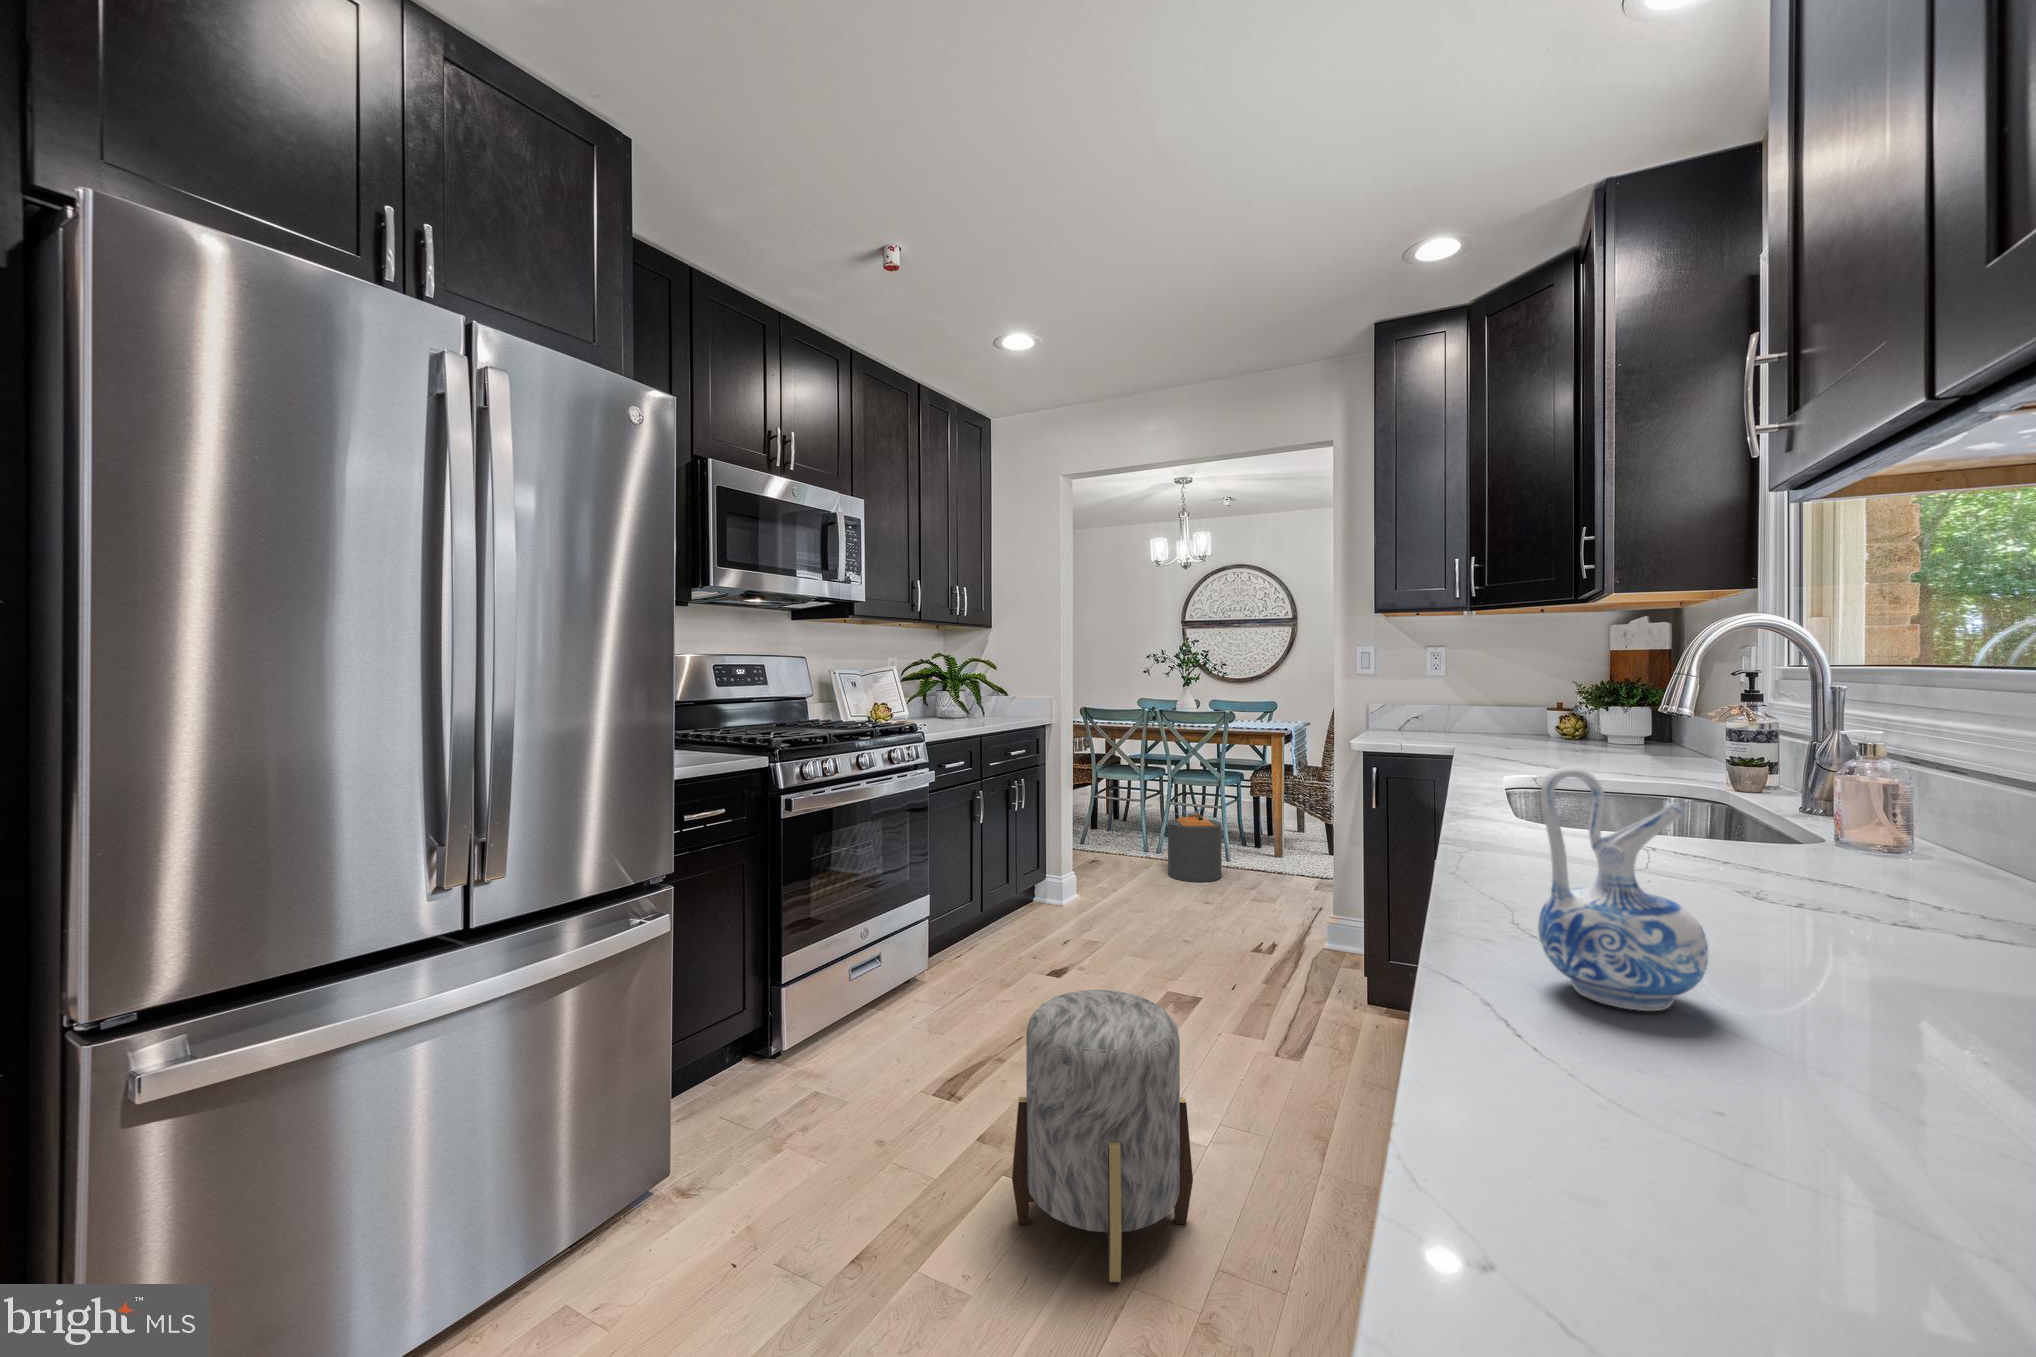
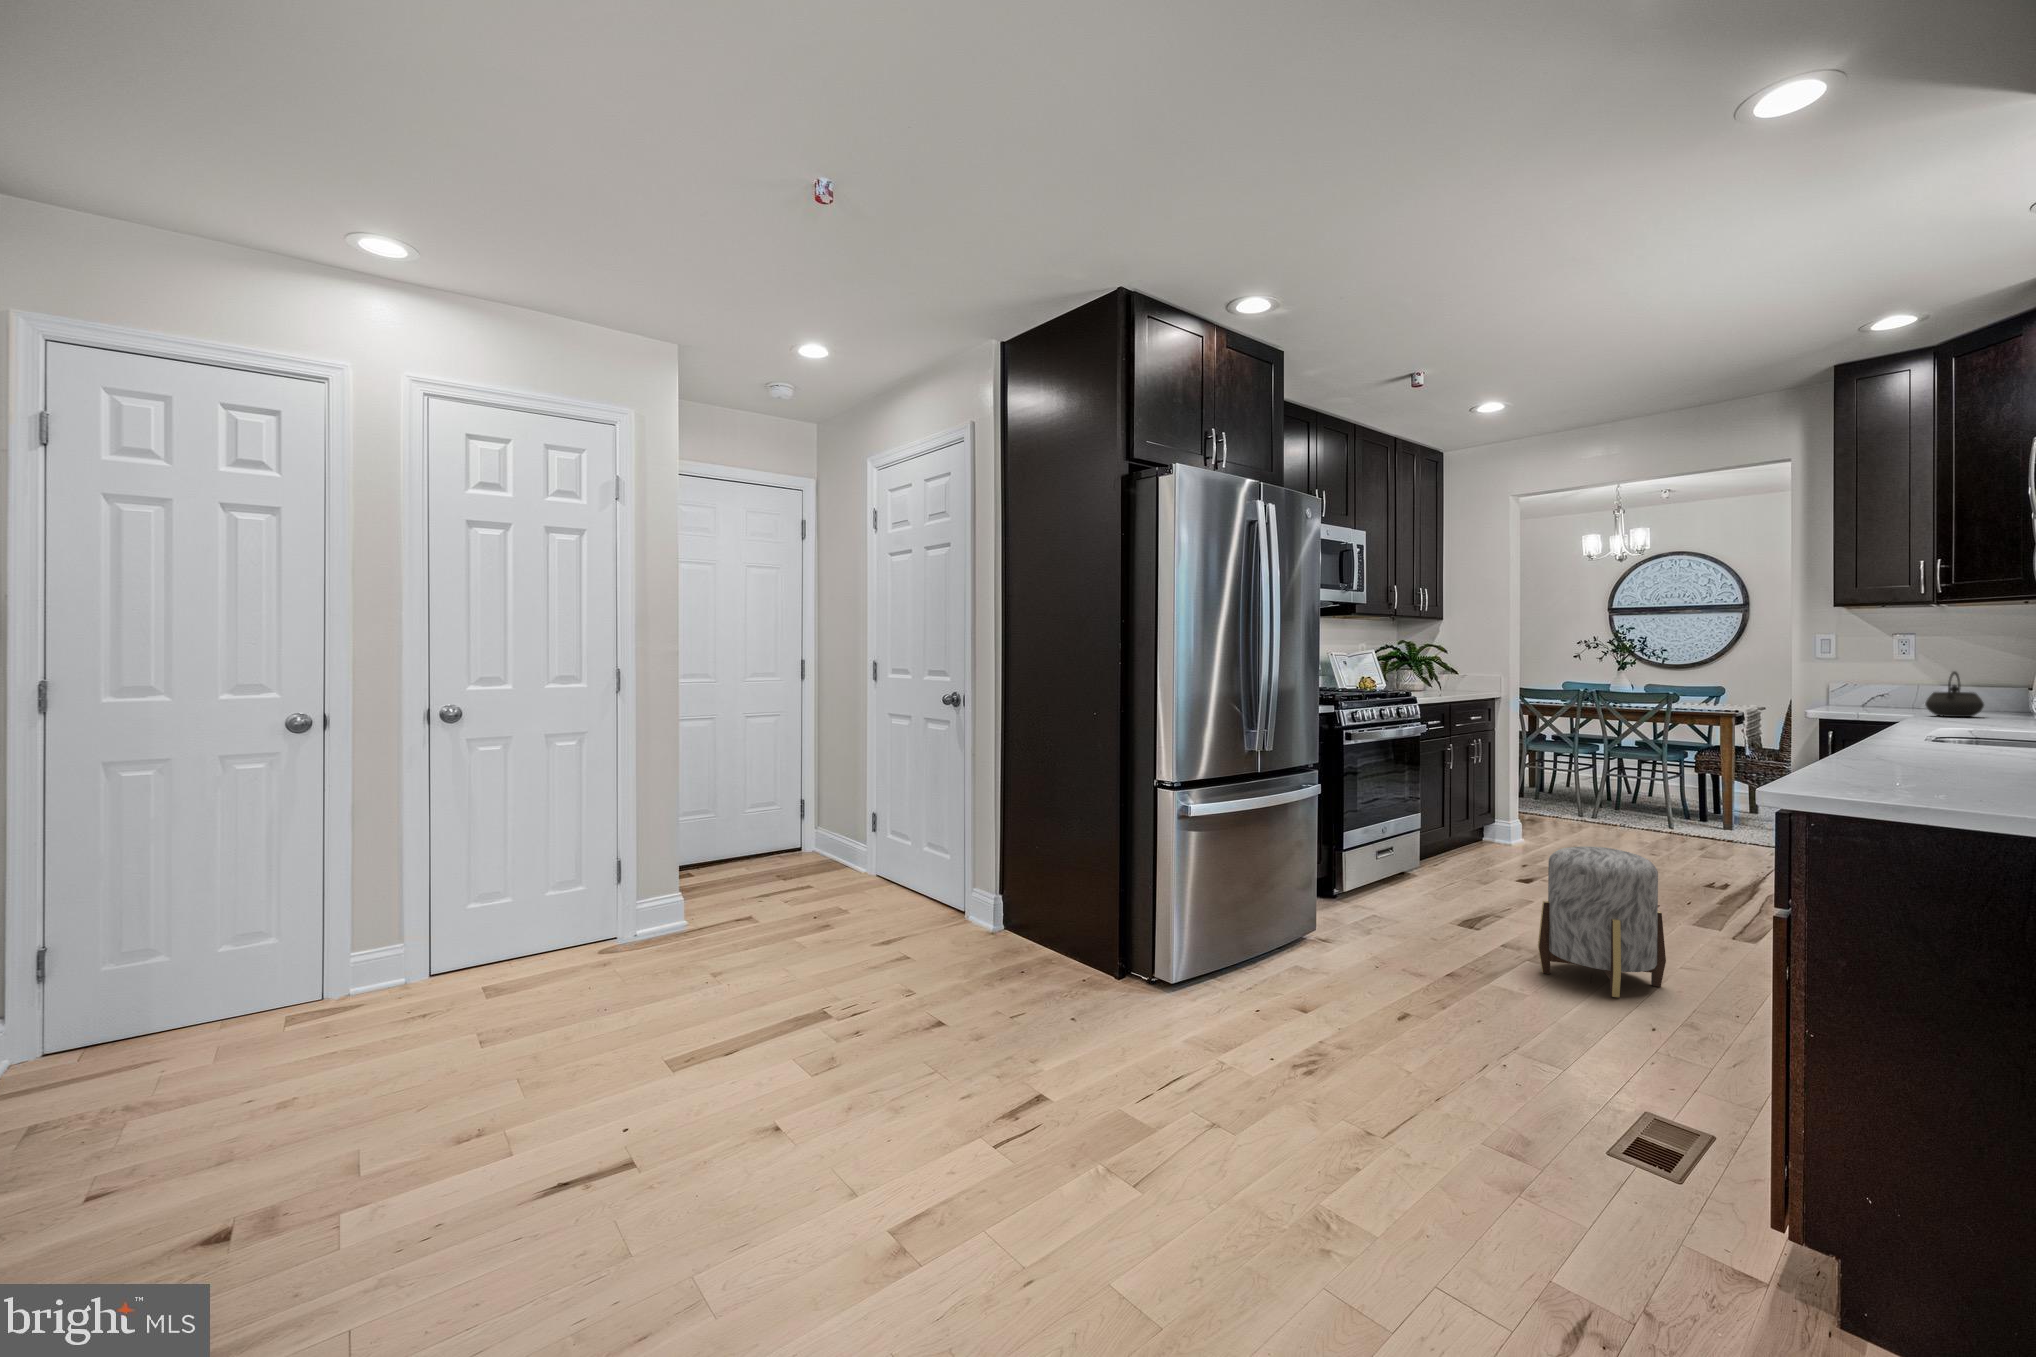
kettle: none [1467,692,1523,748] -> present [1925,671,1984,717]
ceramic pitcher: present [1538,767,1708,1011] -> none [1857,681,1927,765]
trash can: present [1168,800,1222,882] -> none [1604,767,1665,840]

